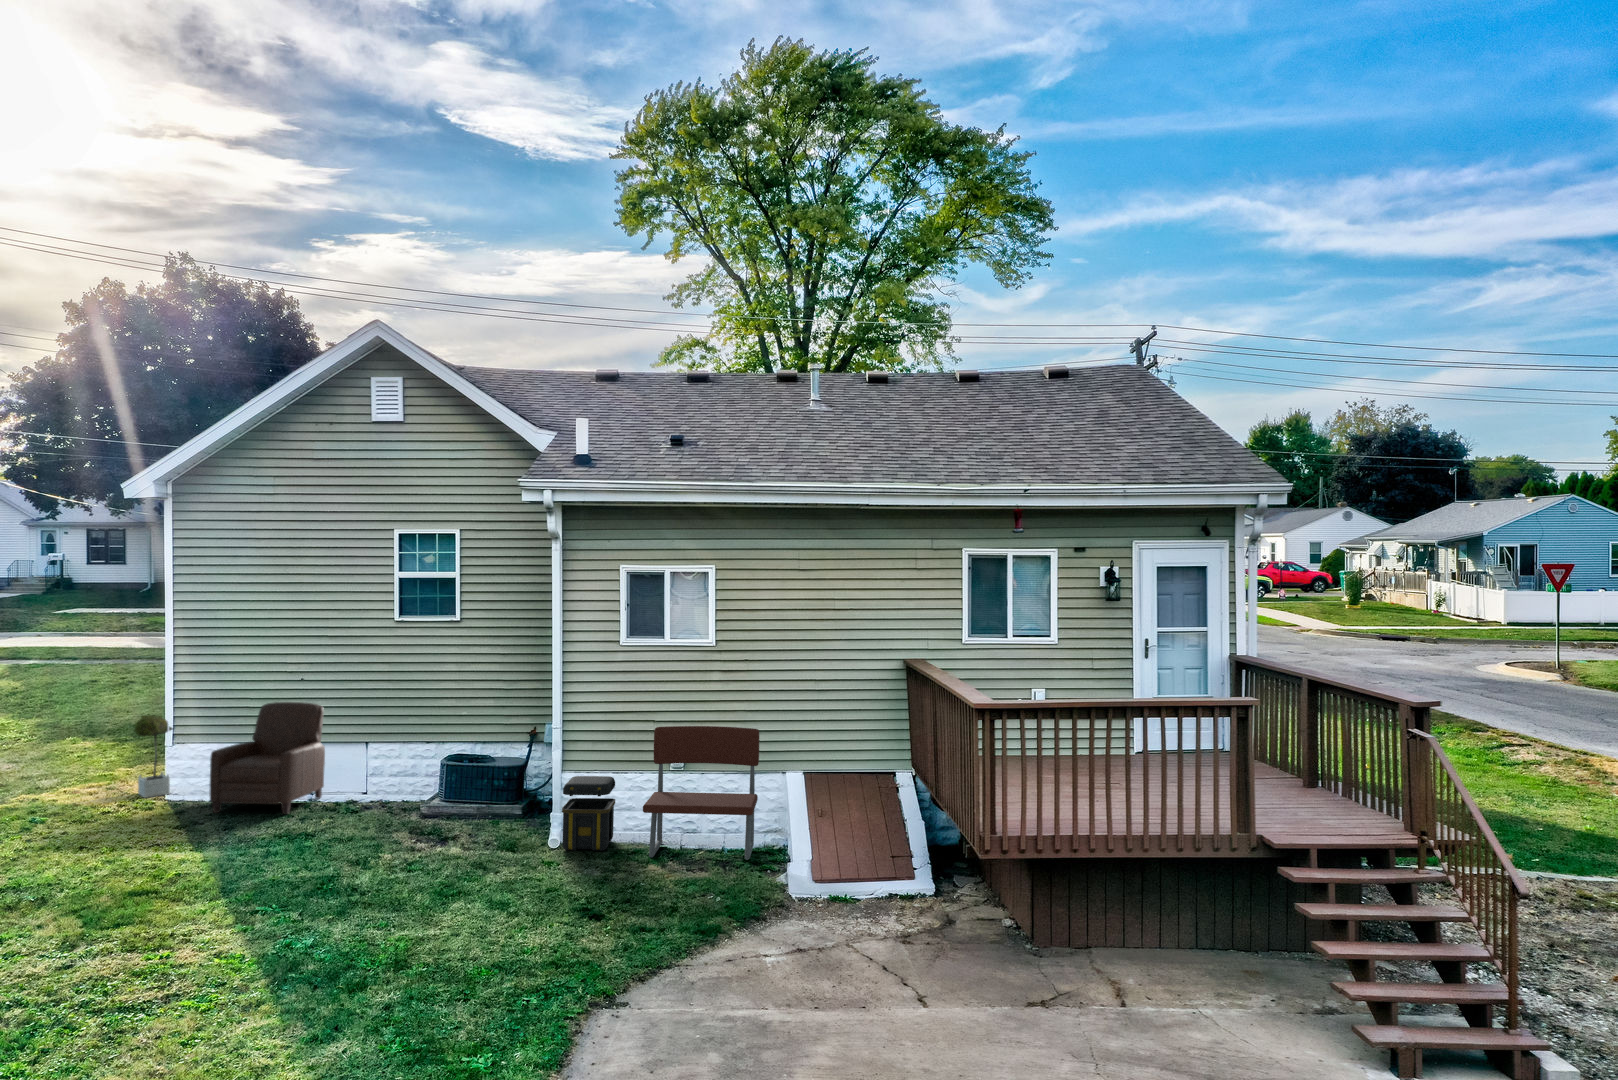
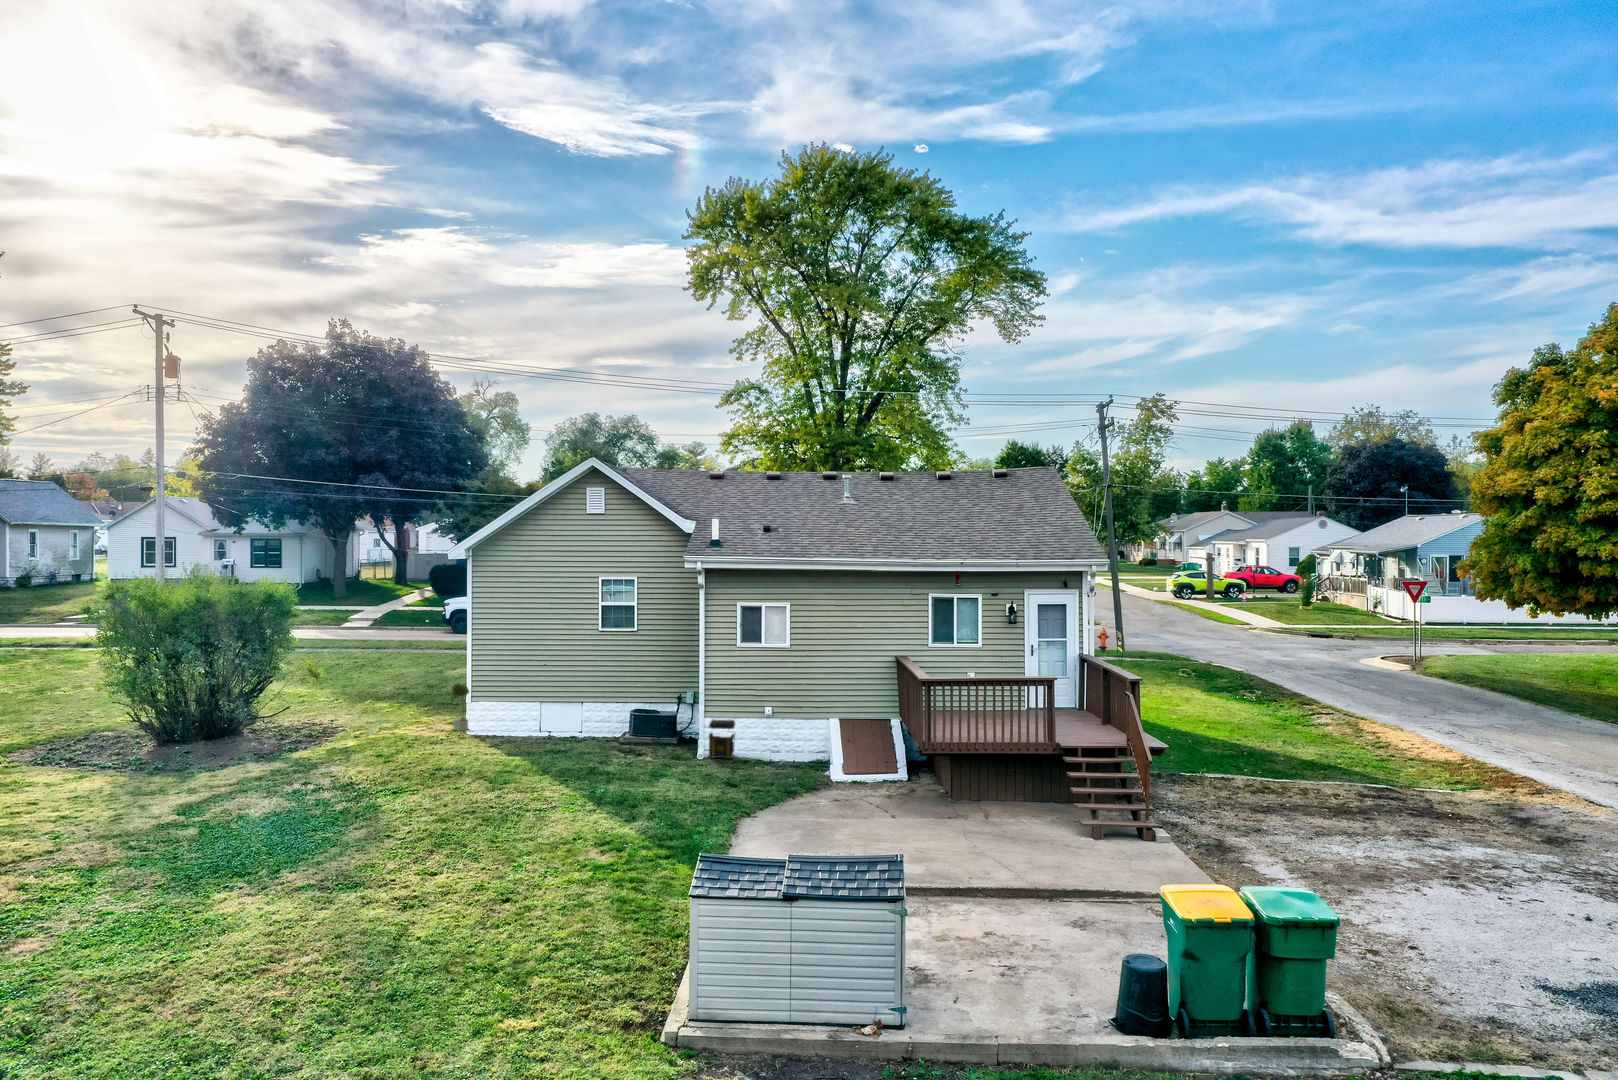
chair: present [210,702,325,814] -> none [505,677,560,740]
bench: present [643,726,759,860] -> none [753,692,815,764]

